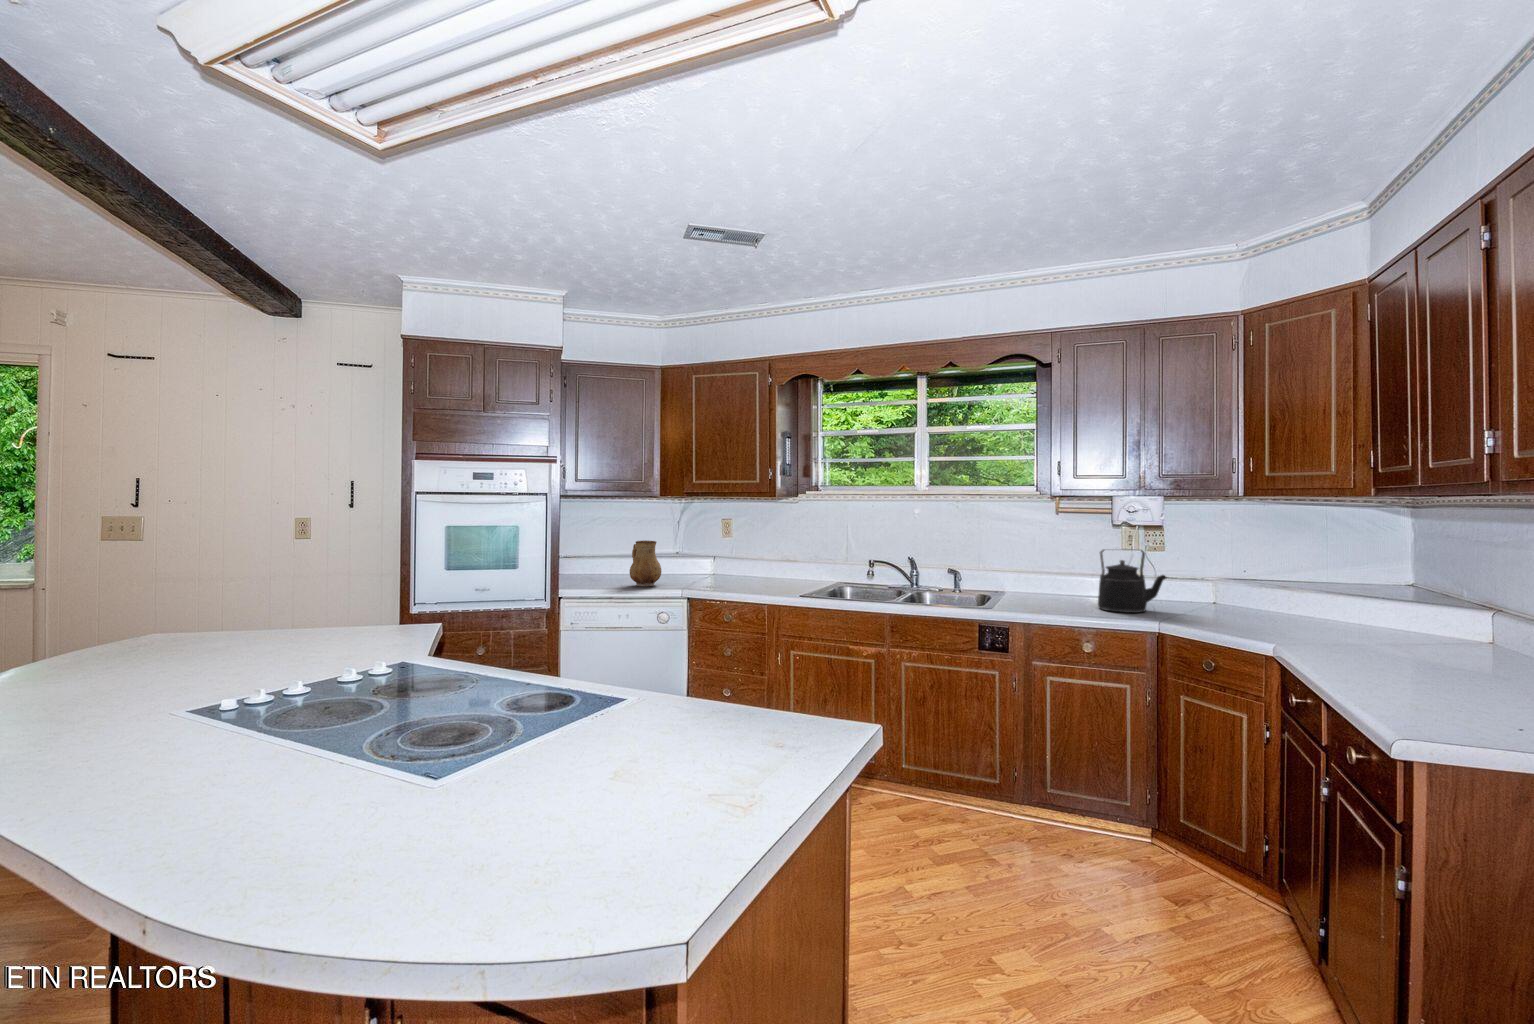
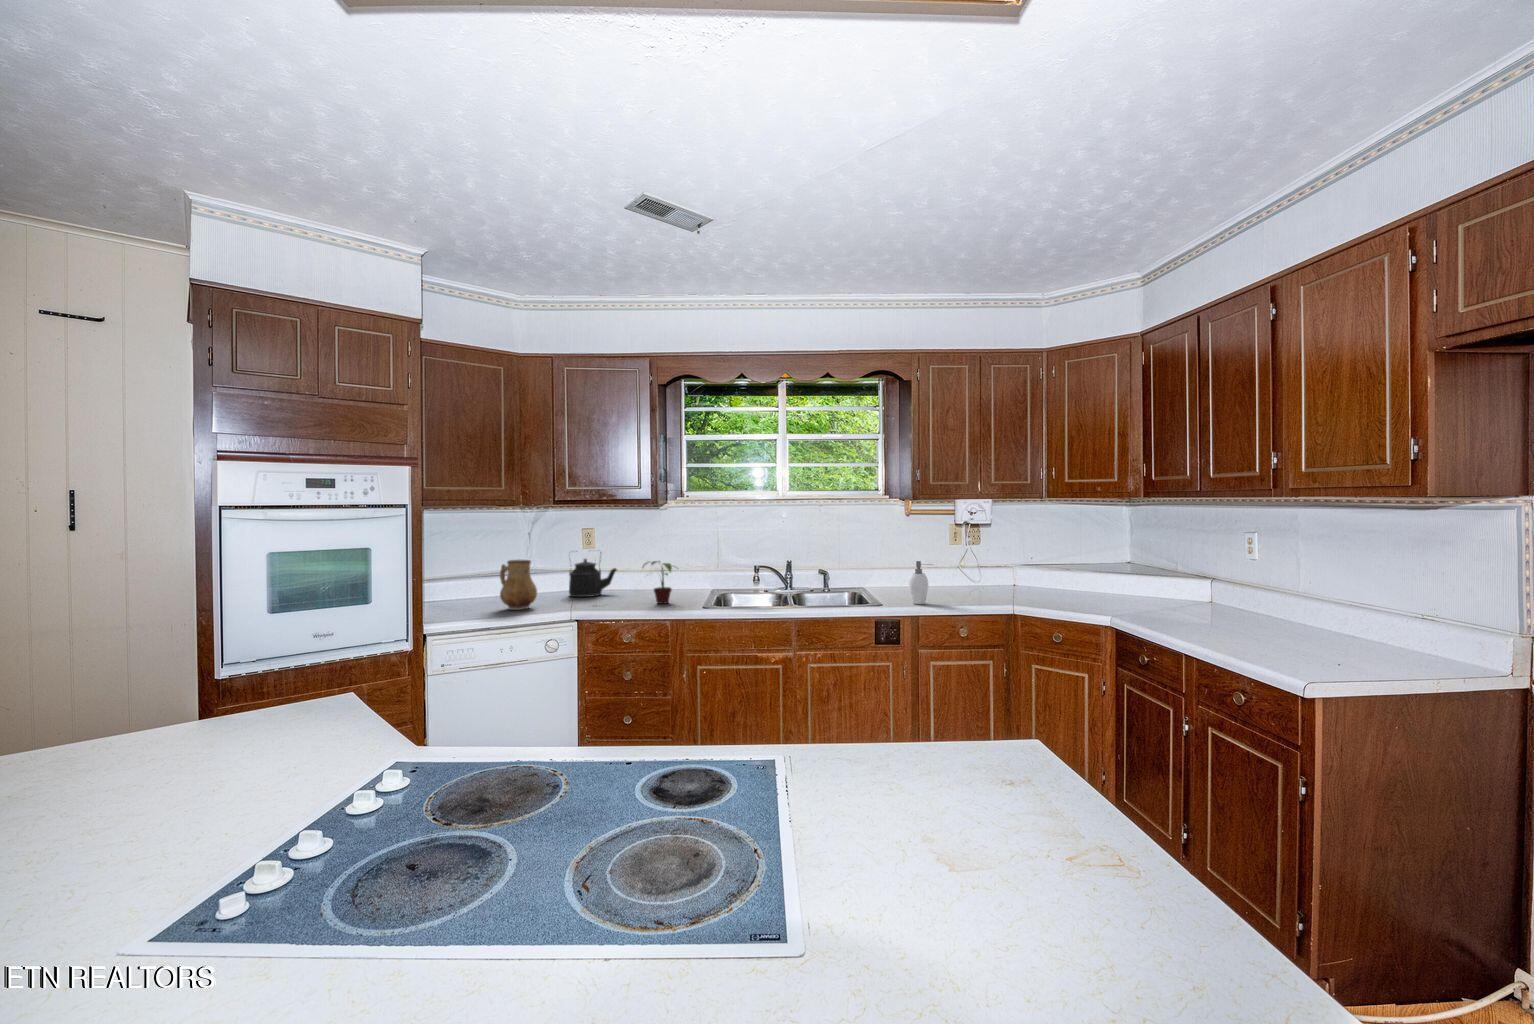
potted plant: none [750,547,791,590] -> present [643,561,673,604]
kettle: present [1098,549,1166,613] -> present [569,552,617,597]
soap dispenser: none [1033,558,1060,610] -> present [909,561,928,604]

